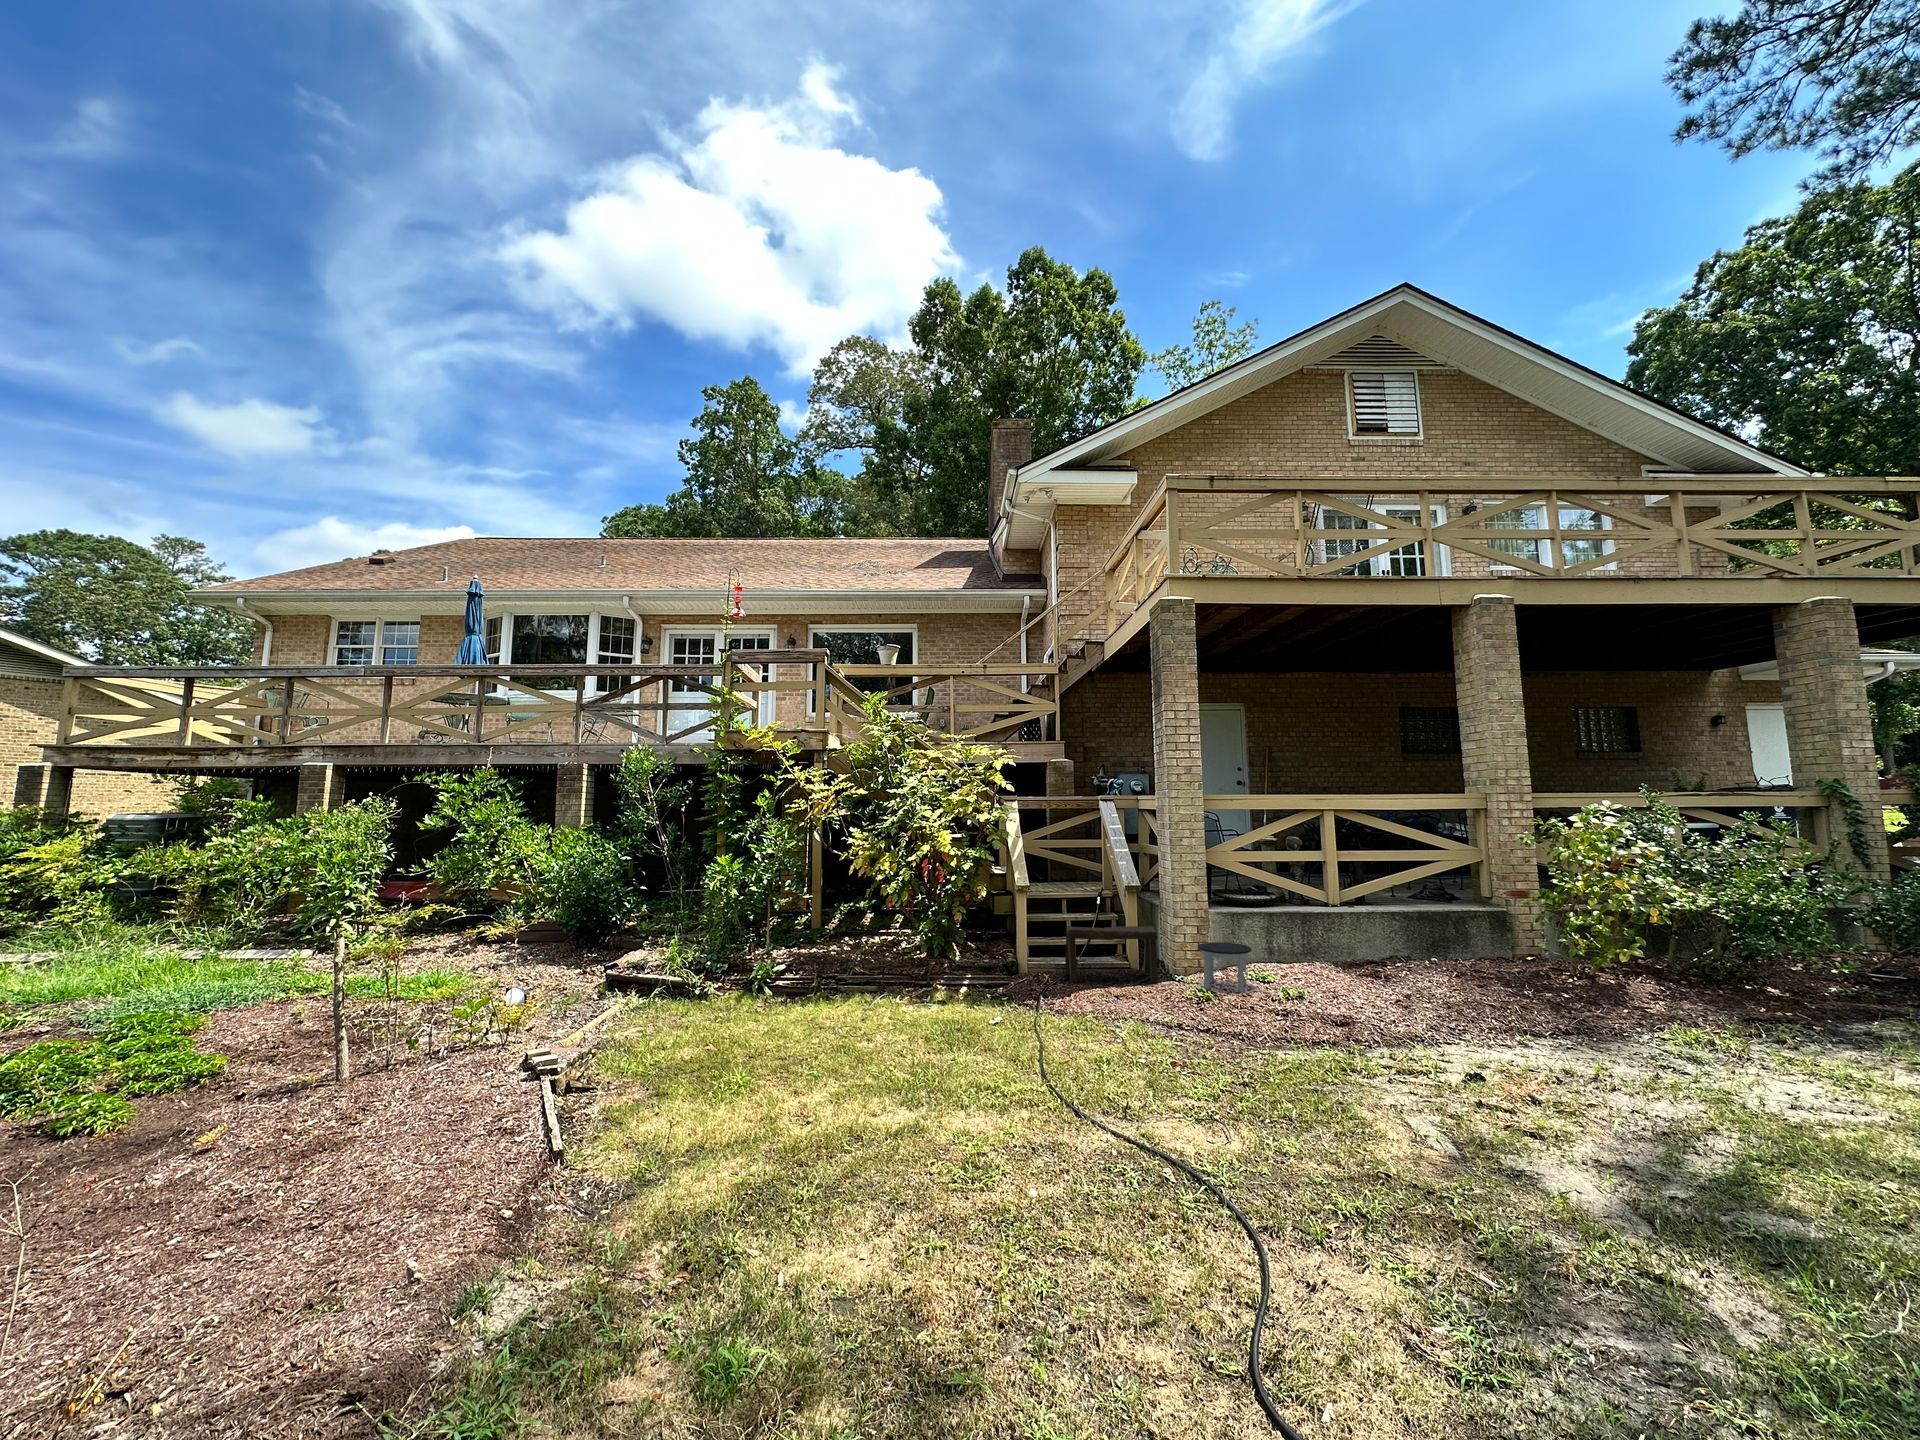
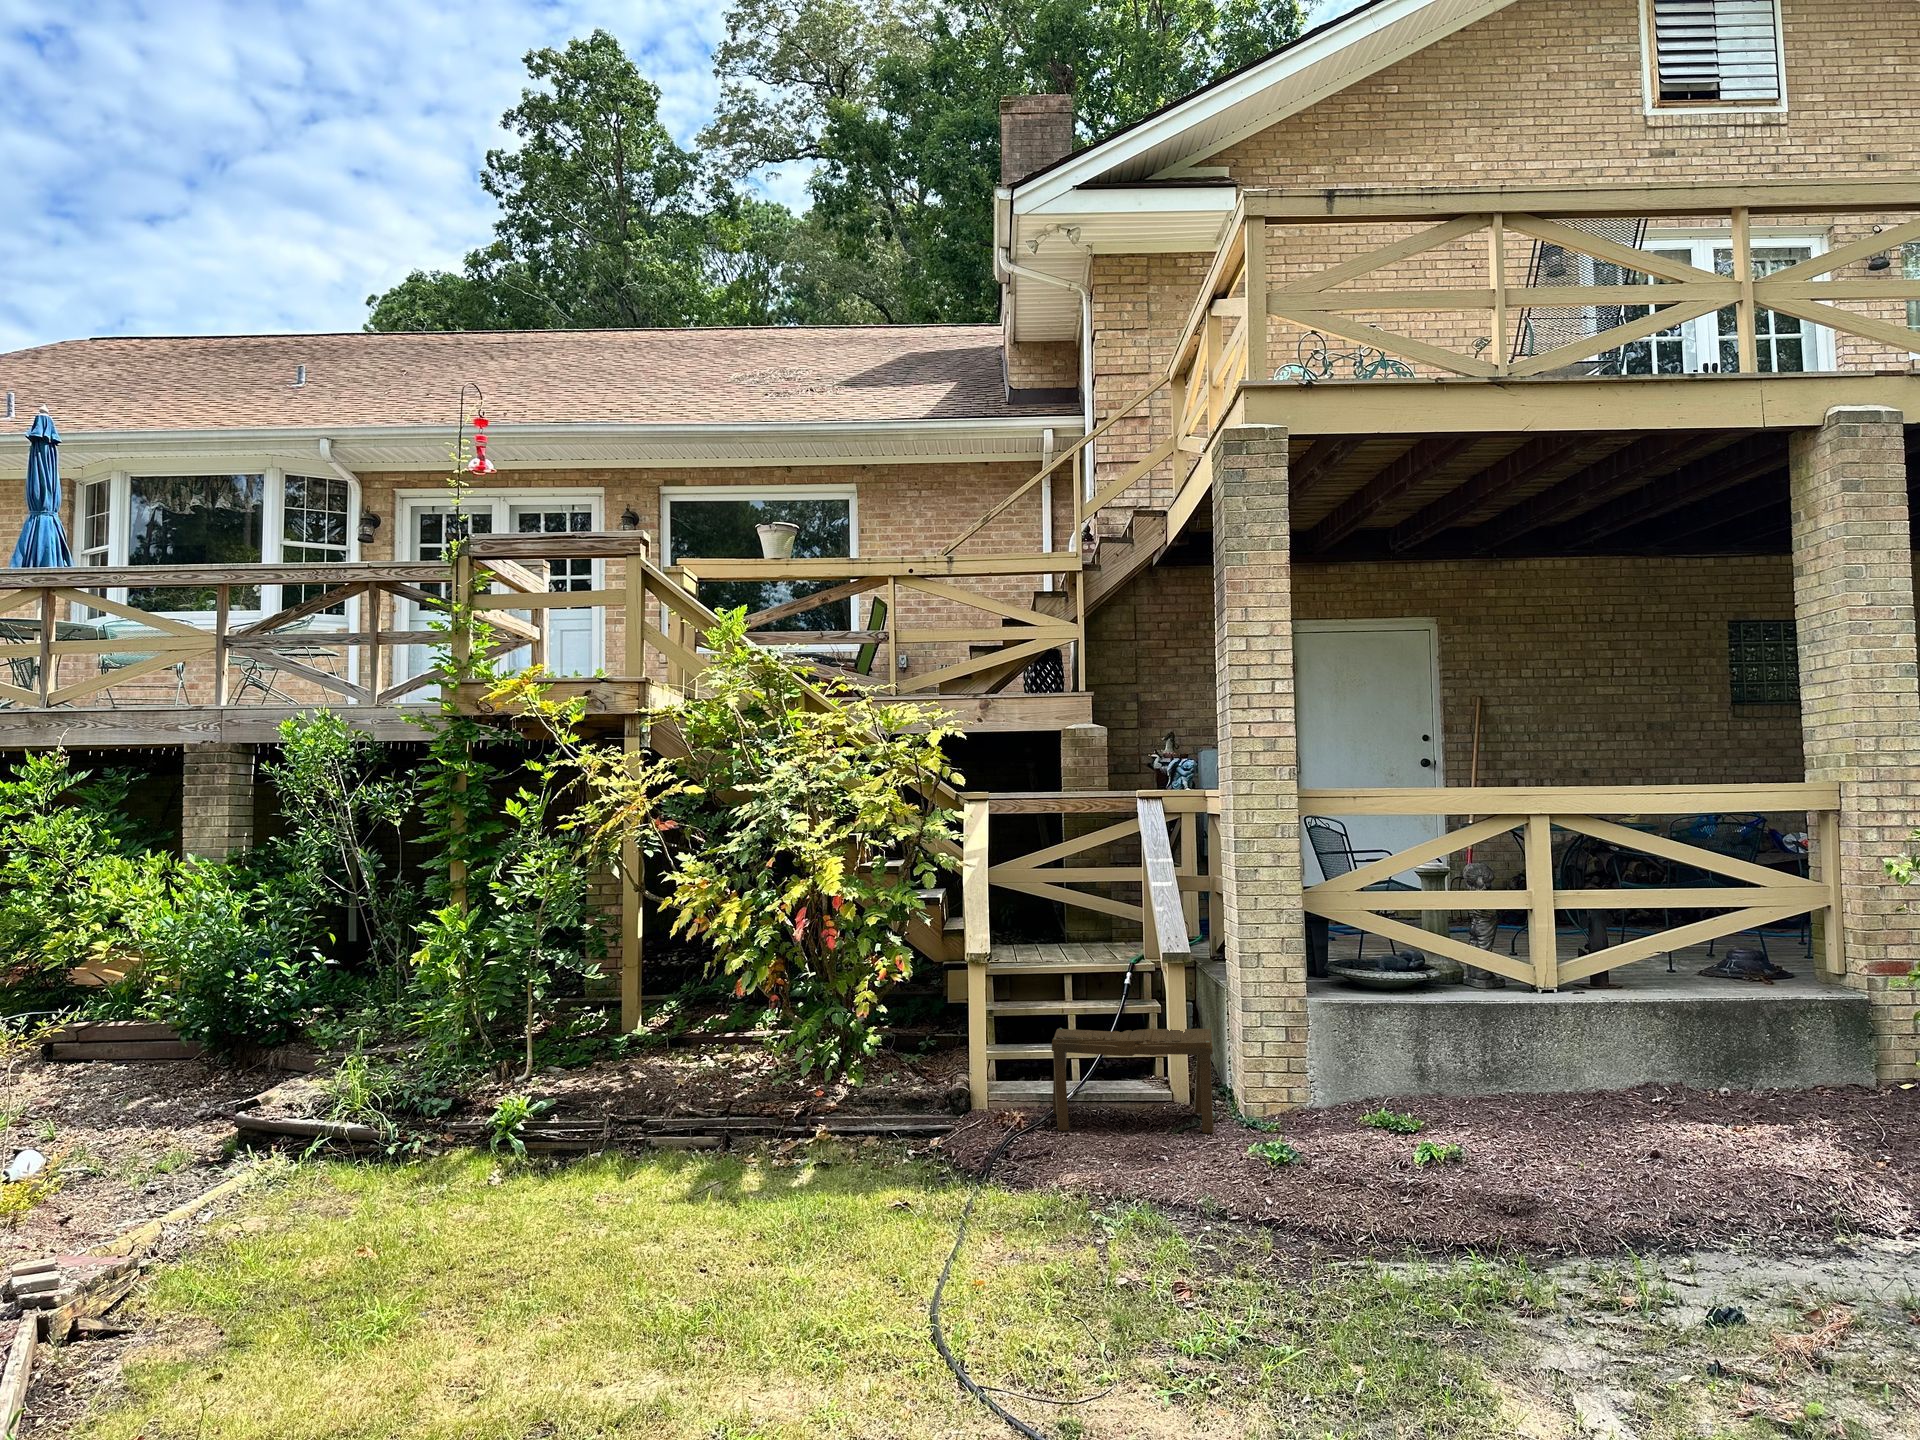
round table: present [1198,942,1252,993] -> none [1286,1059,1382,1154]

